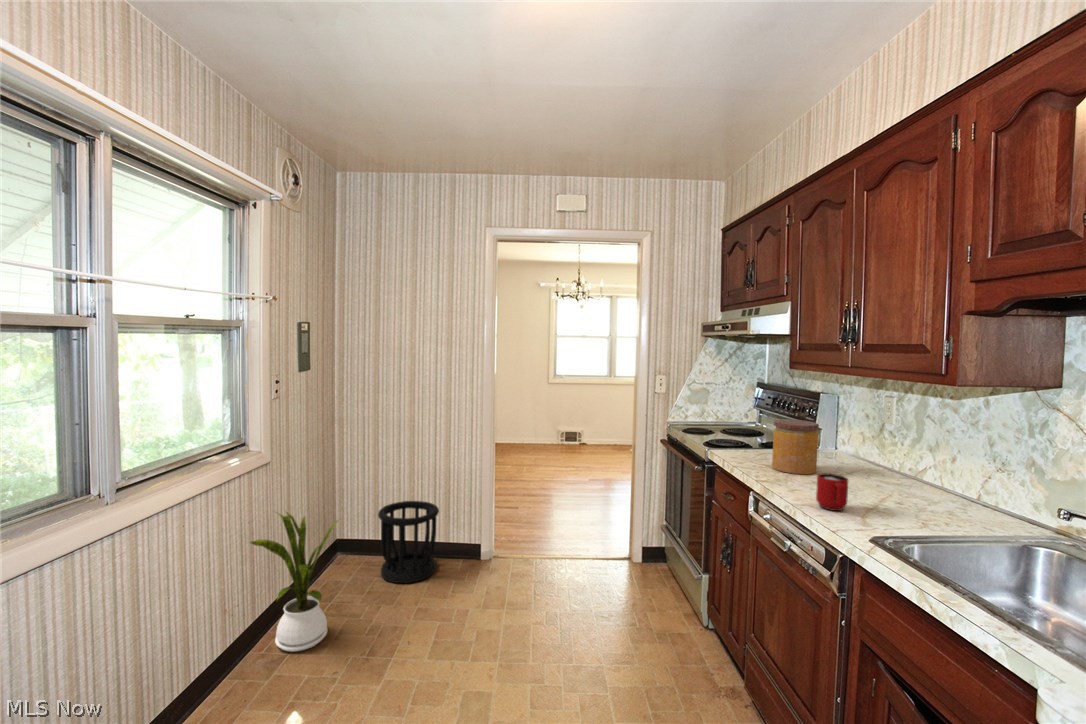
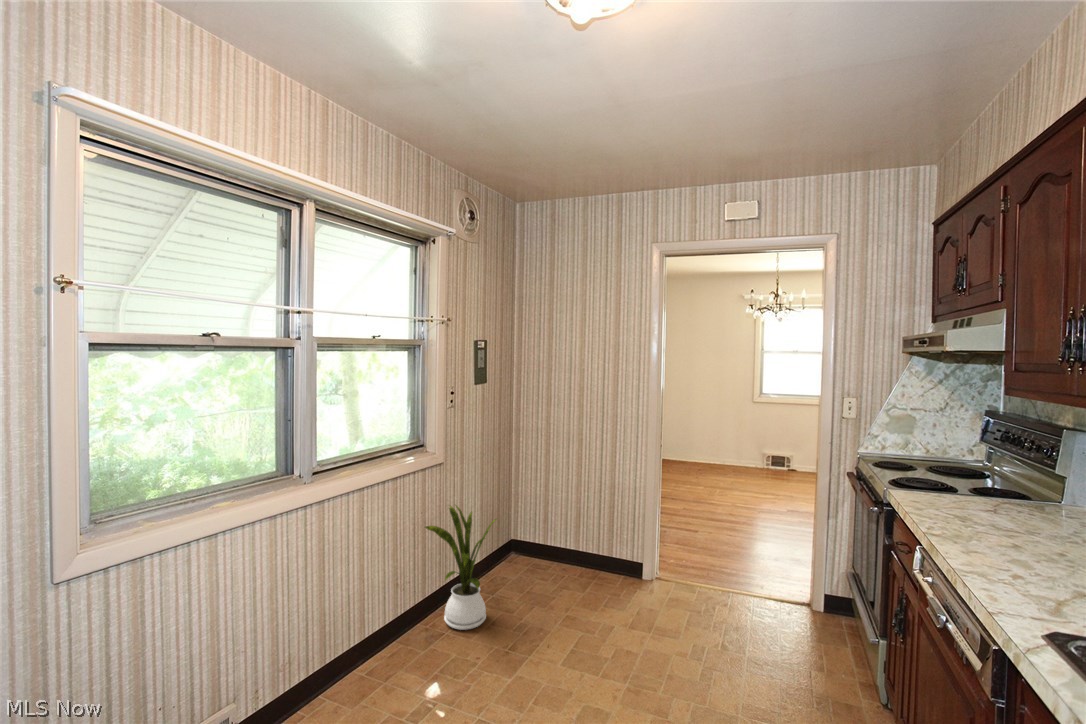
jar: present [772,419,819,475] -> none [970,457,1040,530]
mug: present [816,473,848,511] -> none [999,526,1047,577]
wastebasket: present [378,501,439,583] -> none [539,511,596,590]

